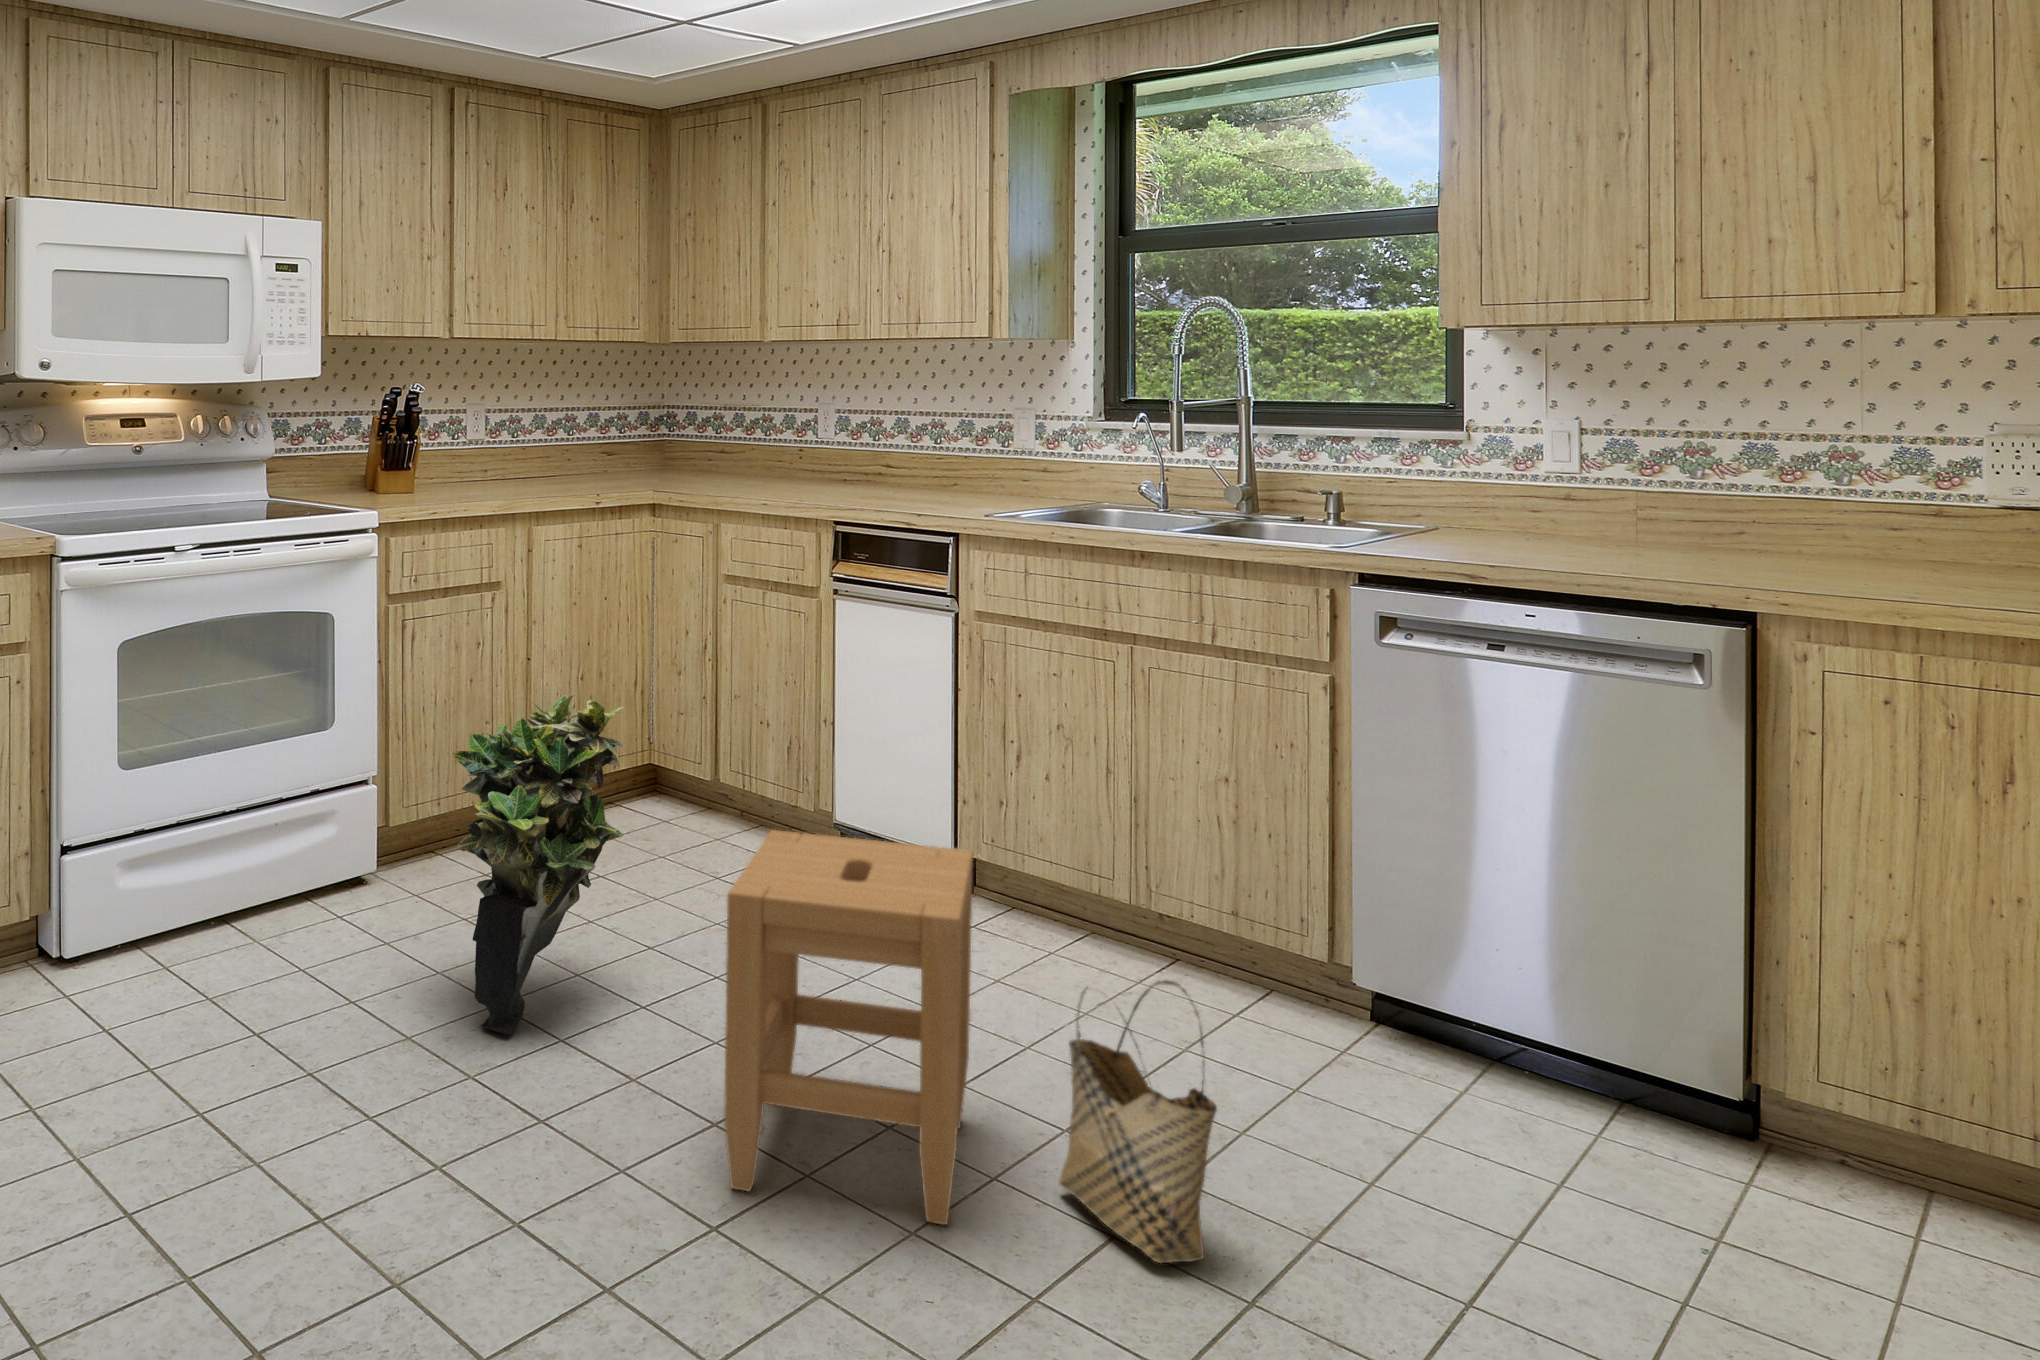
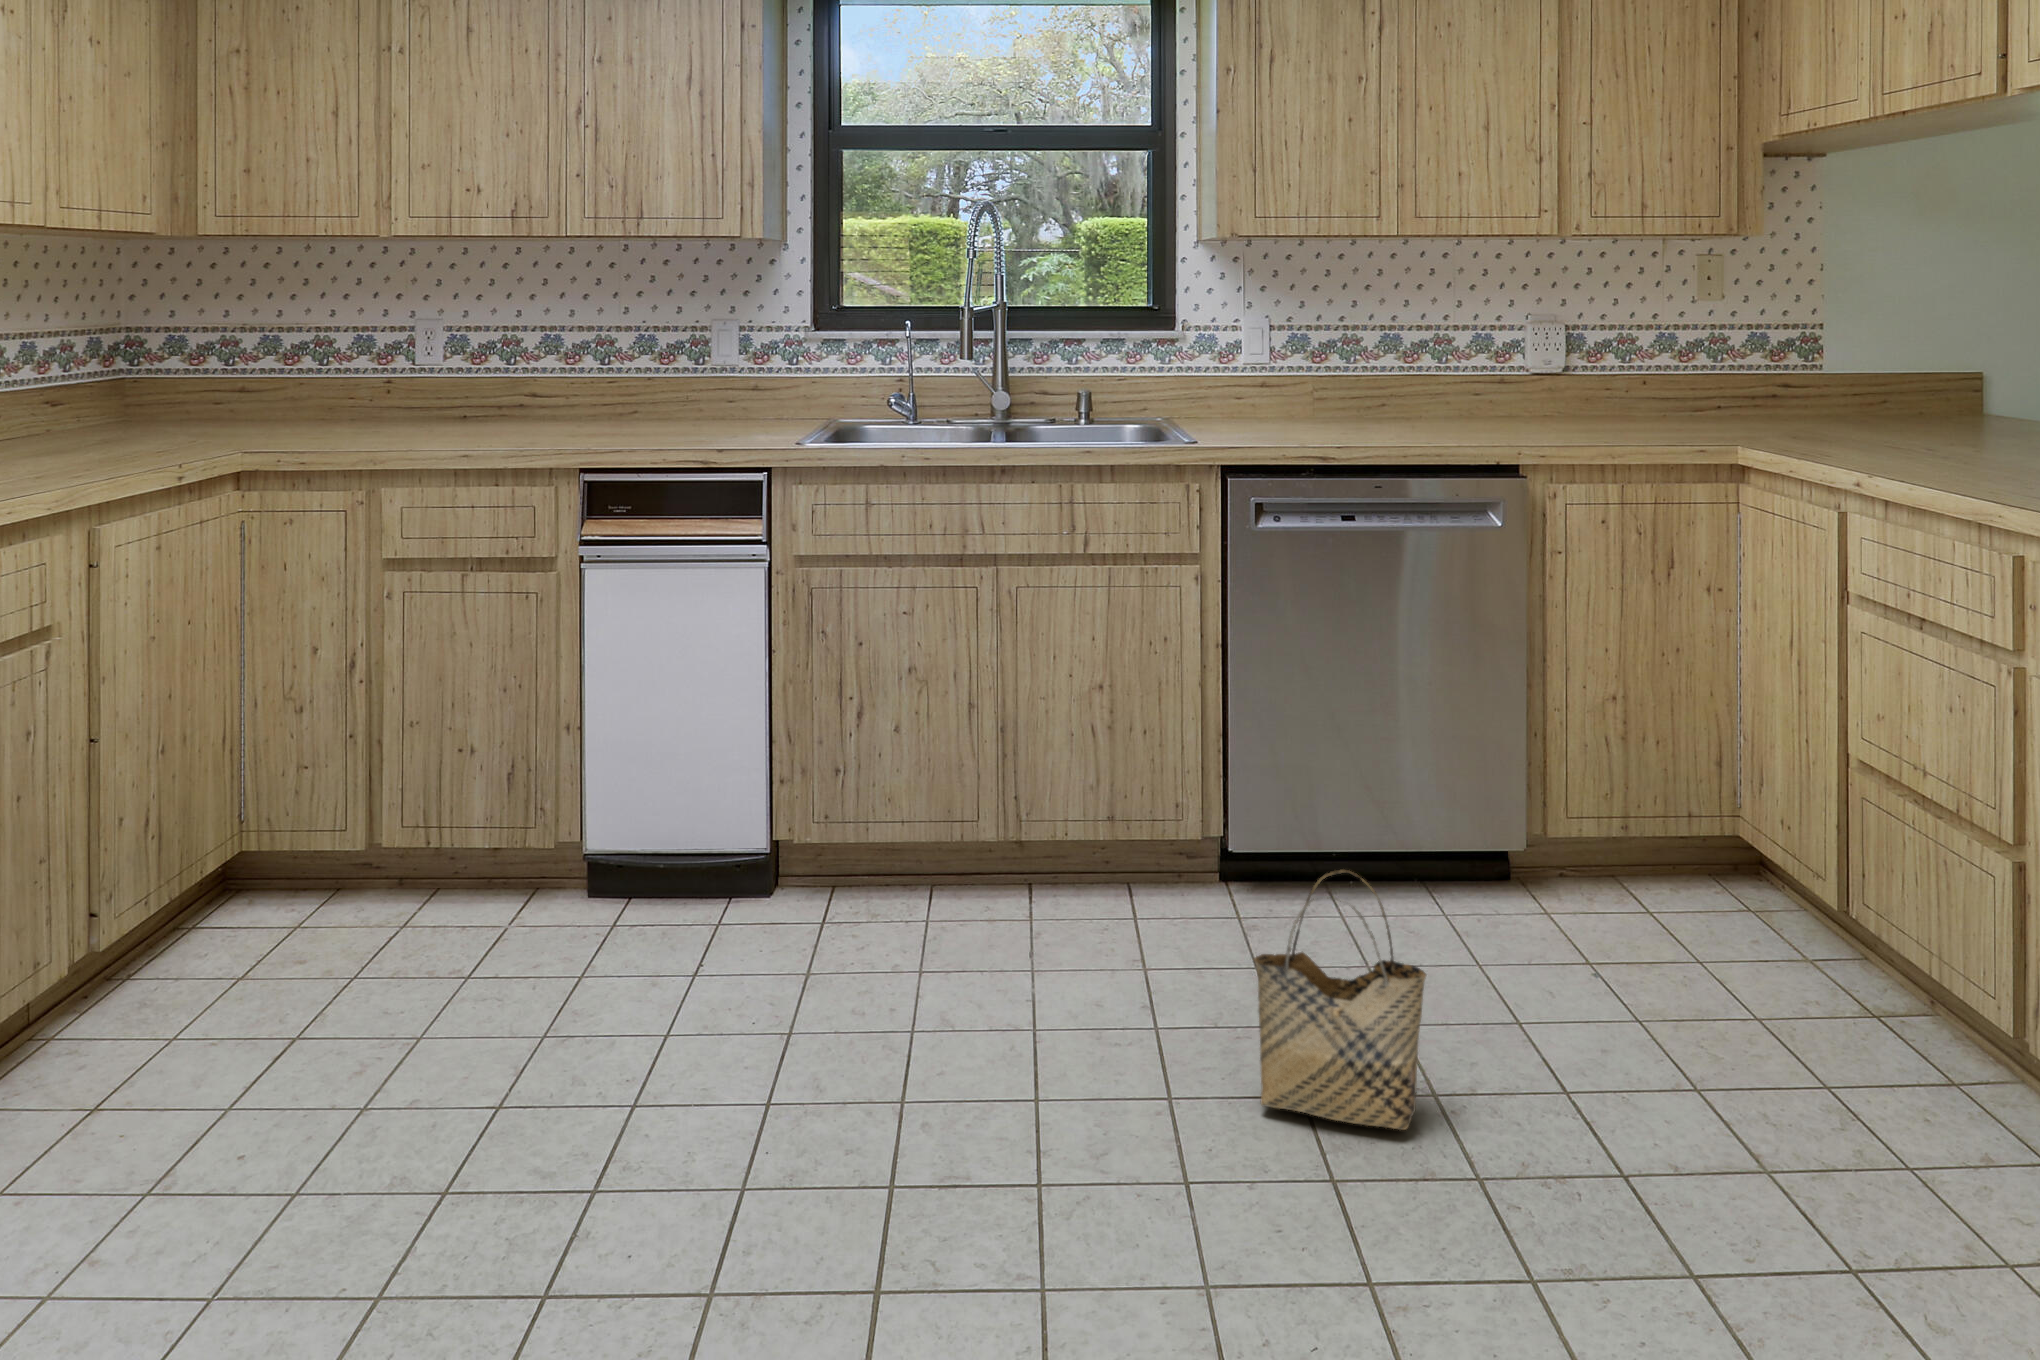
potted plant: present [454,695,624,1035] -> none [376,745,646,1260]
stool: present [724,830,973,1225] -> none [905,802,1250,1271]

